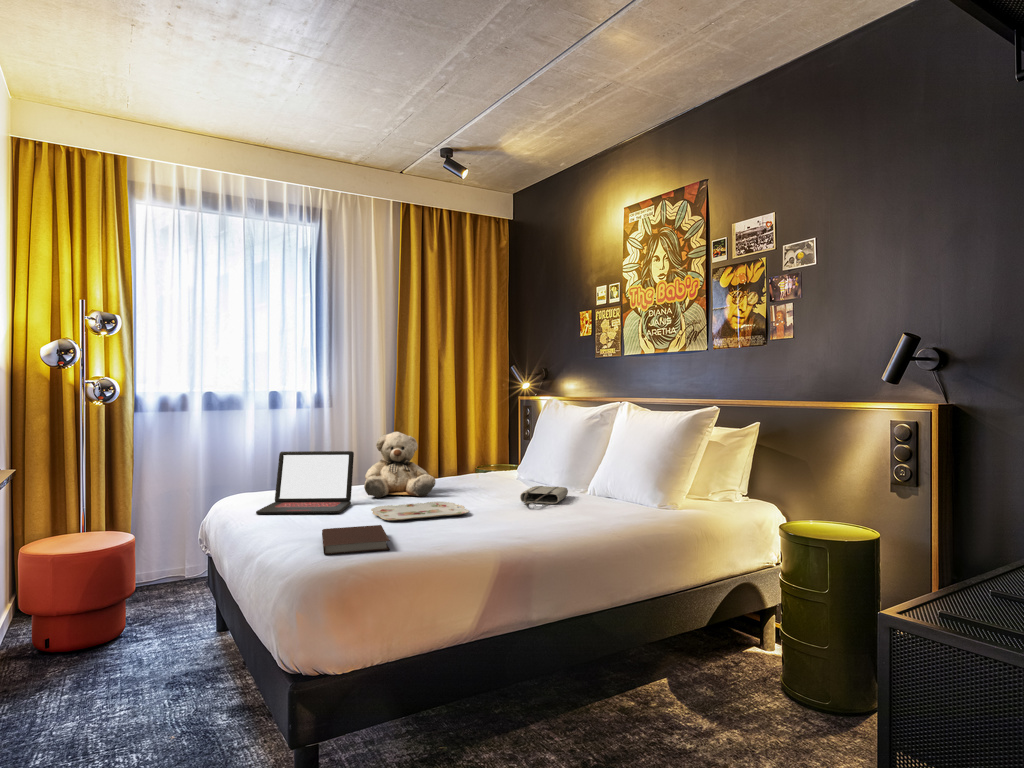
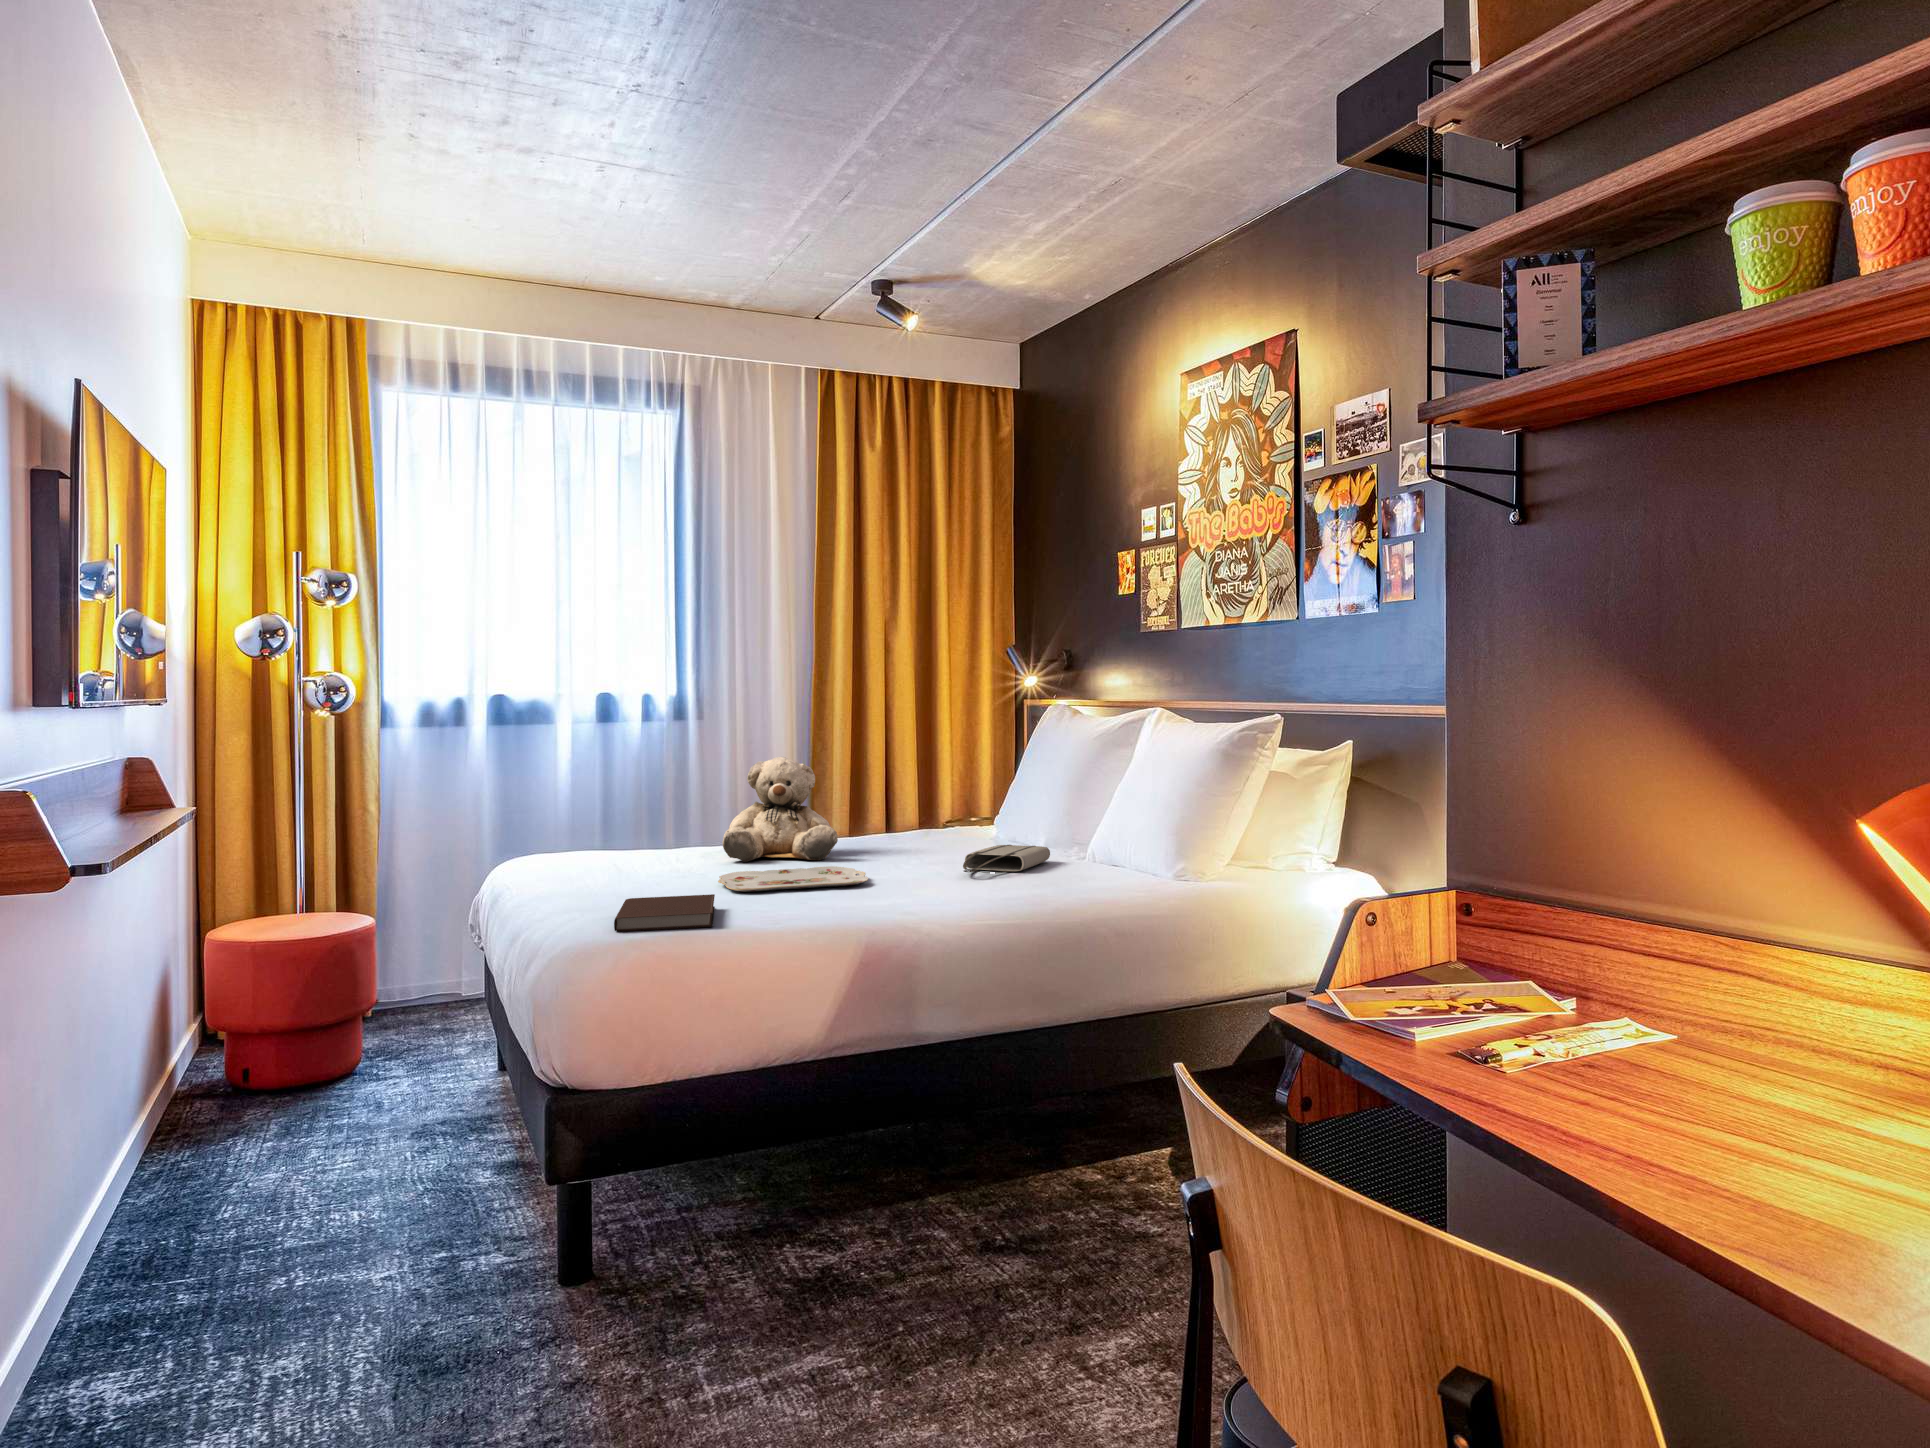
laptop: present [256,451,354,514] -> none [545,787,702,881]

